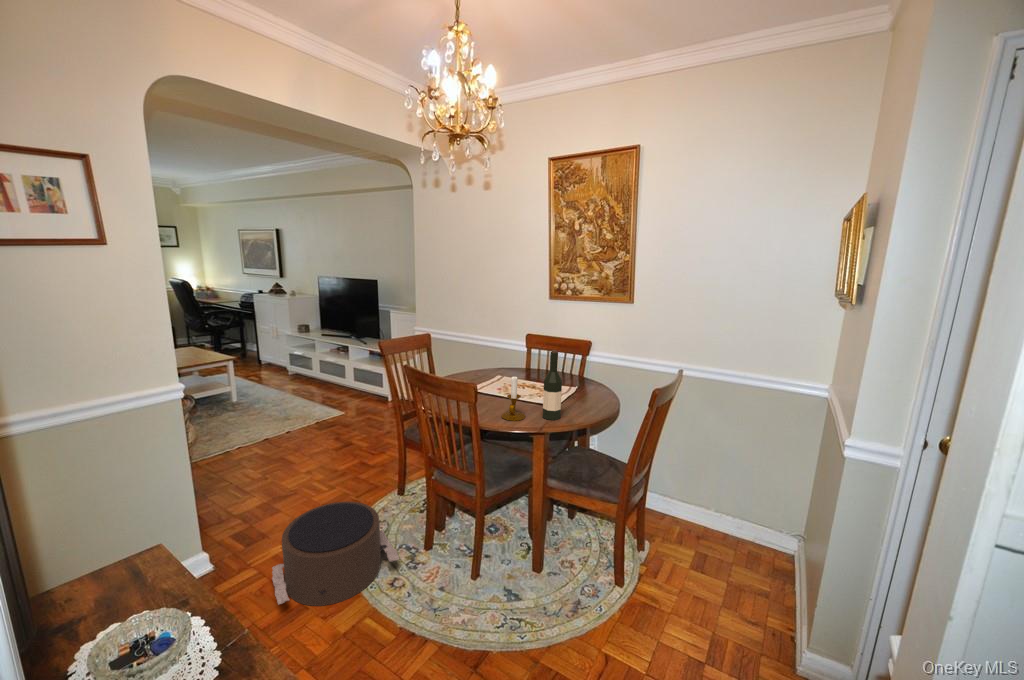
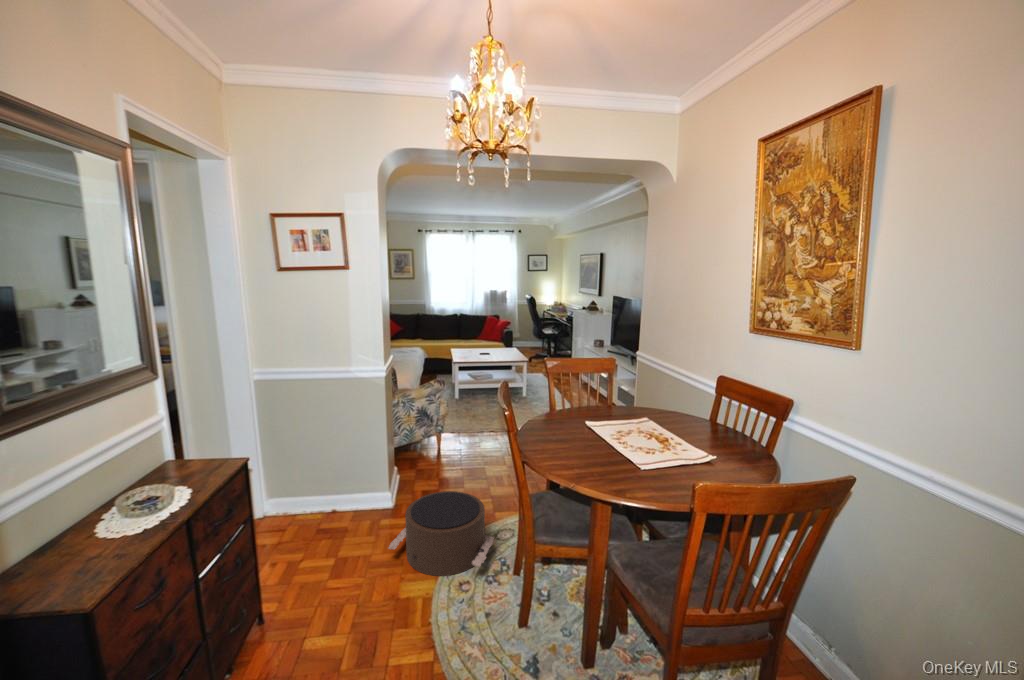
wine bottle: present [543,350,562,420] -> none [594,392,619,483]
candlestick: present [502,377,525,421] -> none [556,415,585,468]

